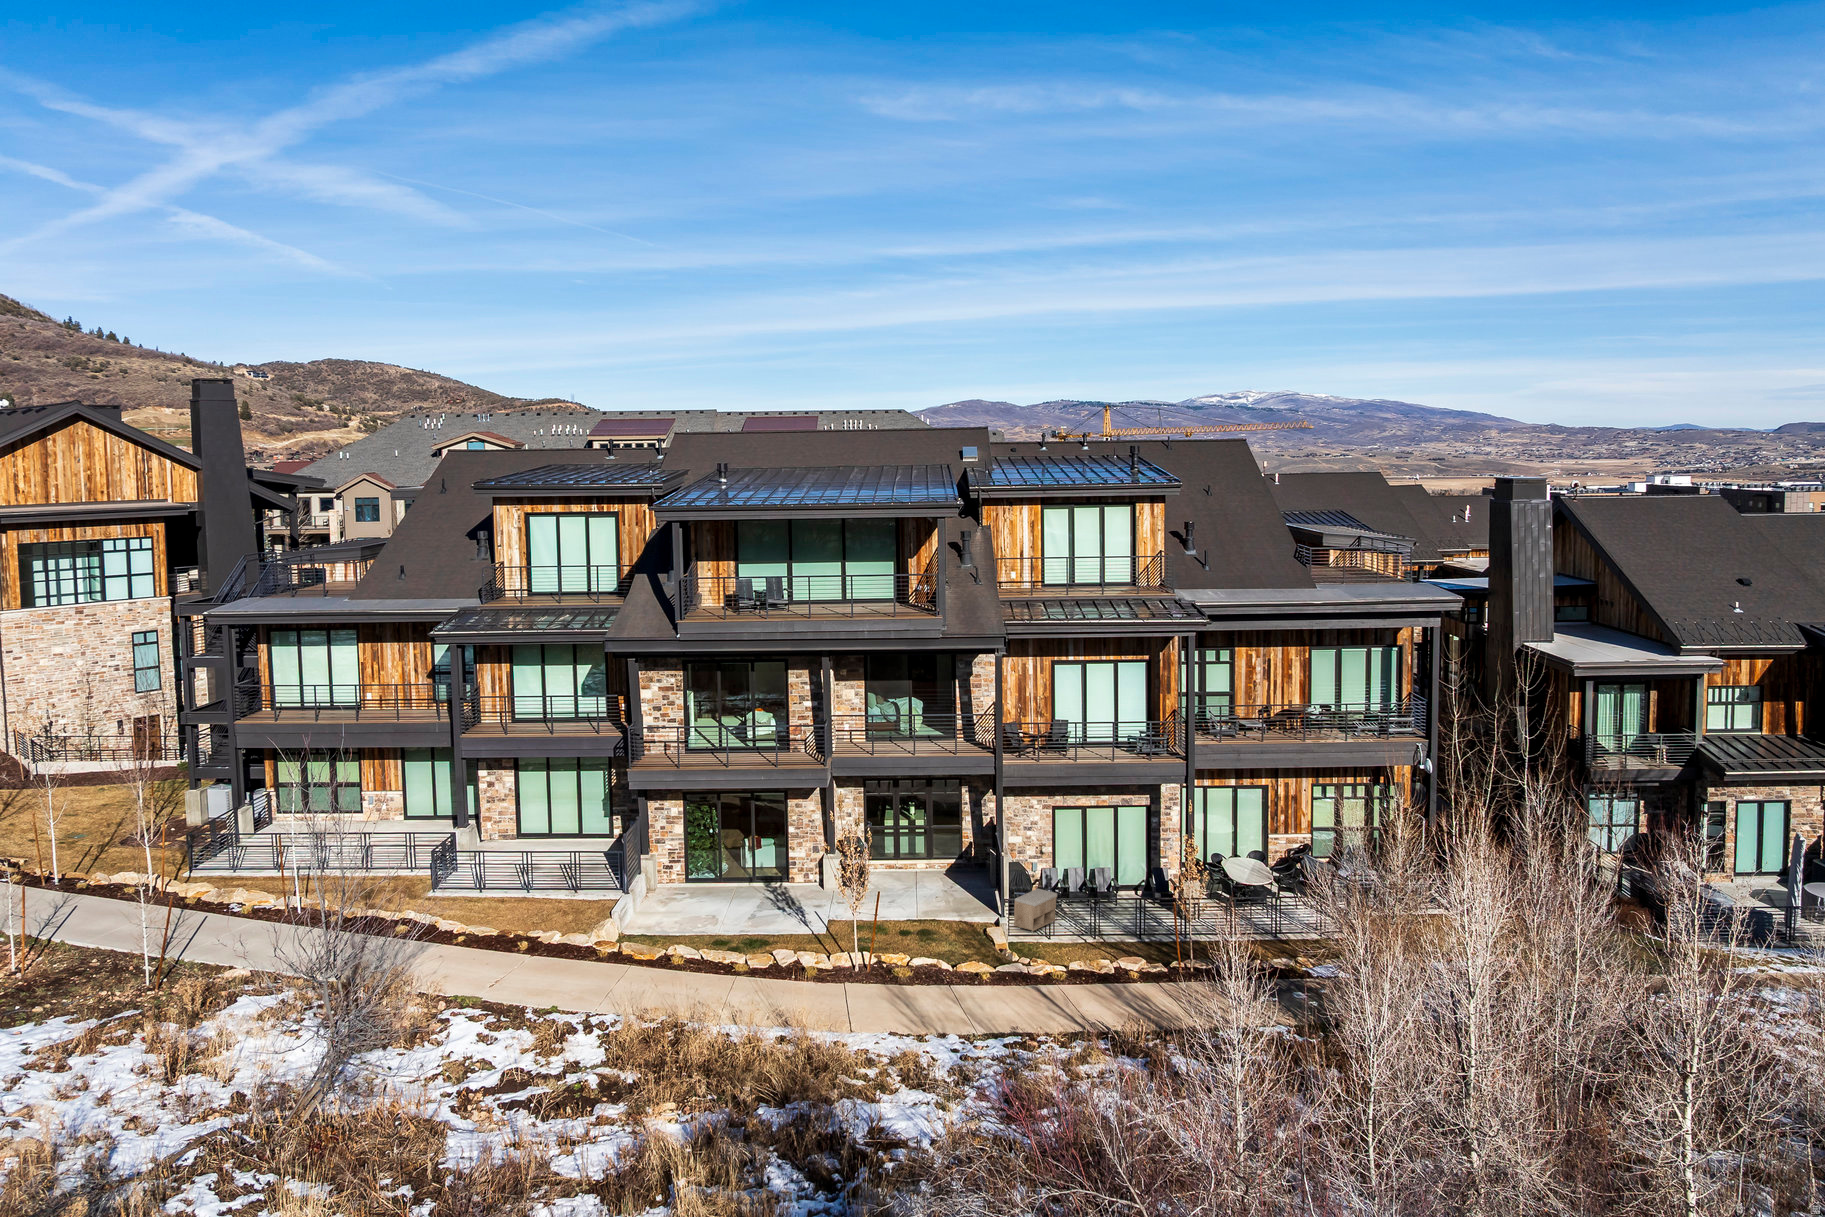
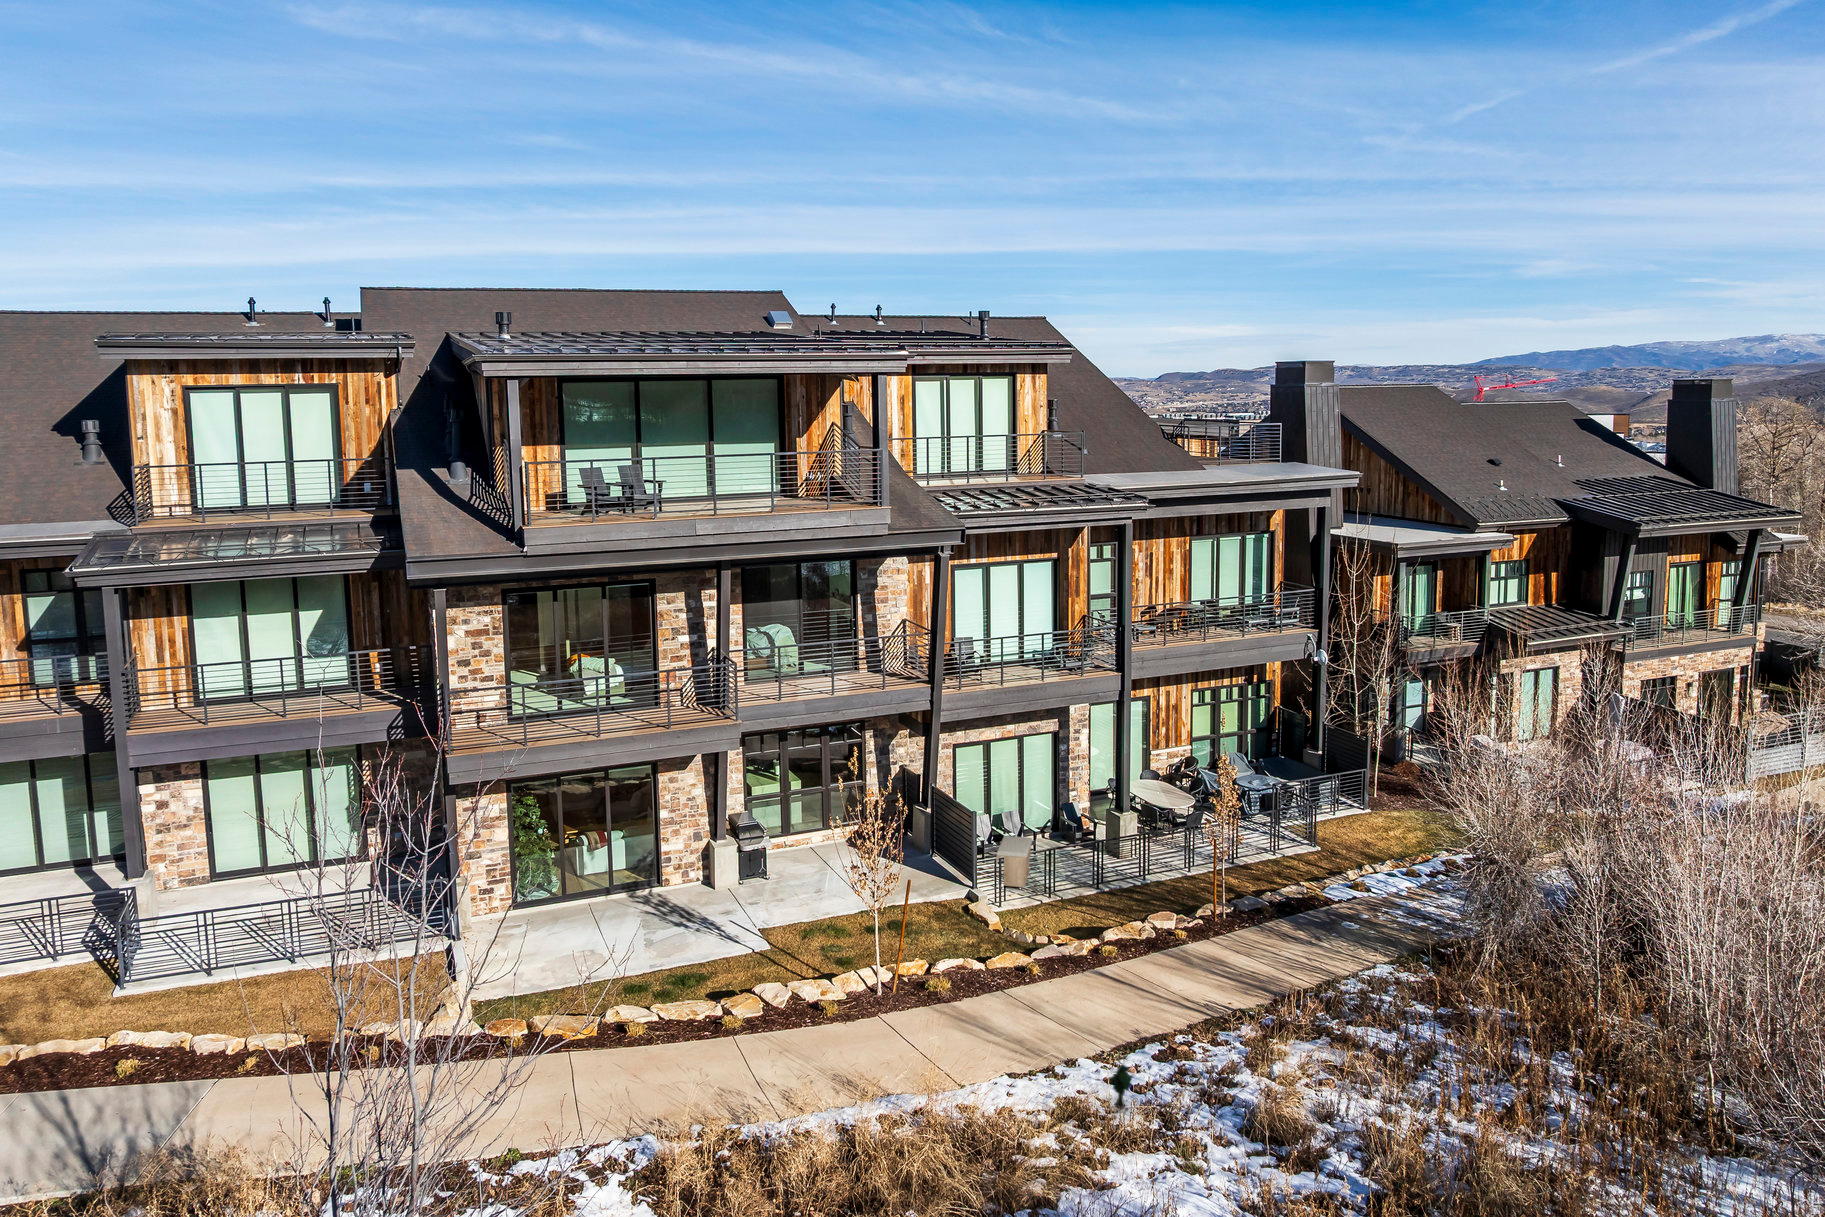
decorative plant: none [908,1035,927,1070] -> present [1109,1058,1133,1108]

